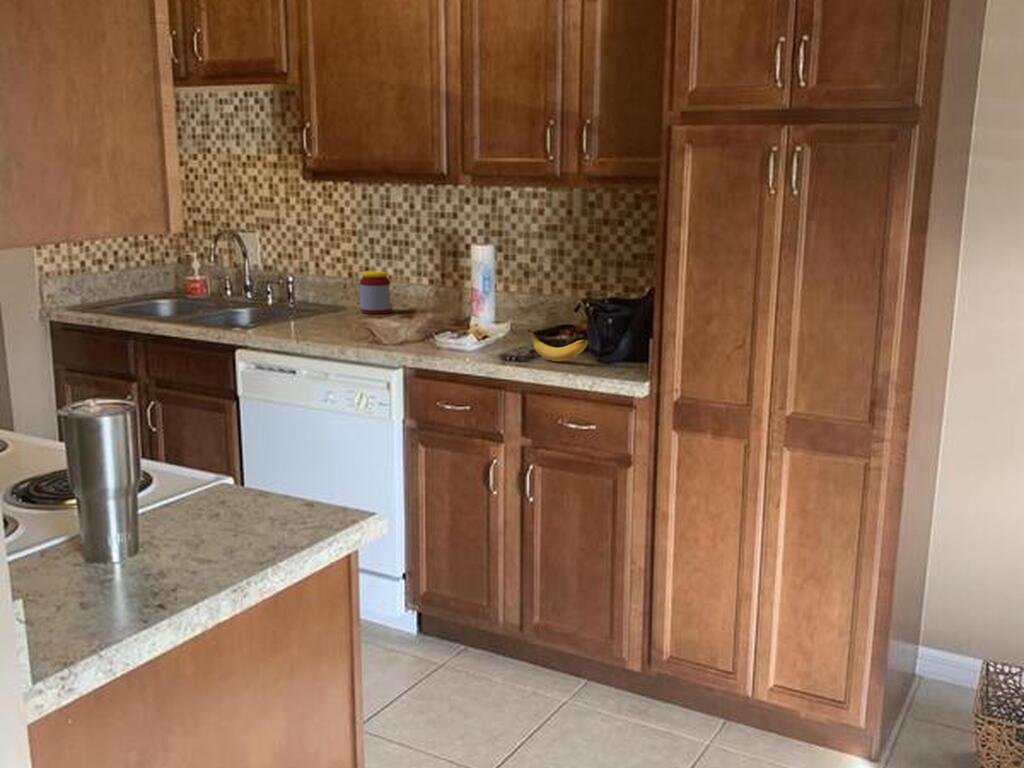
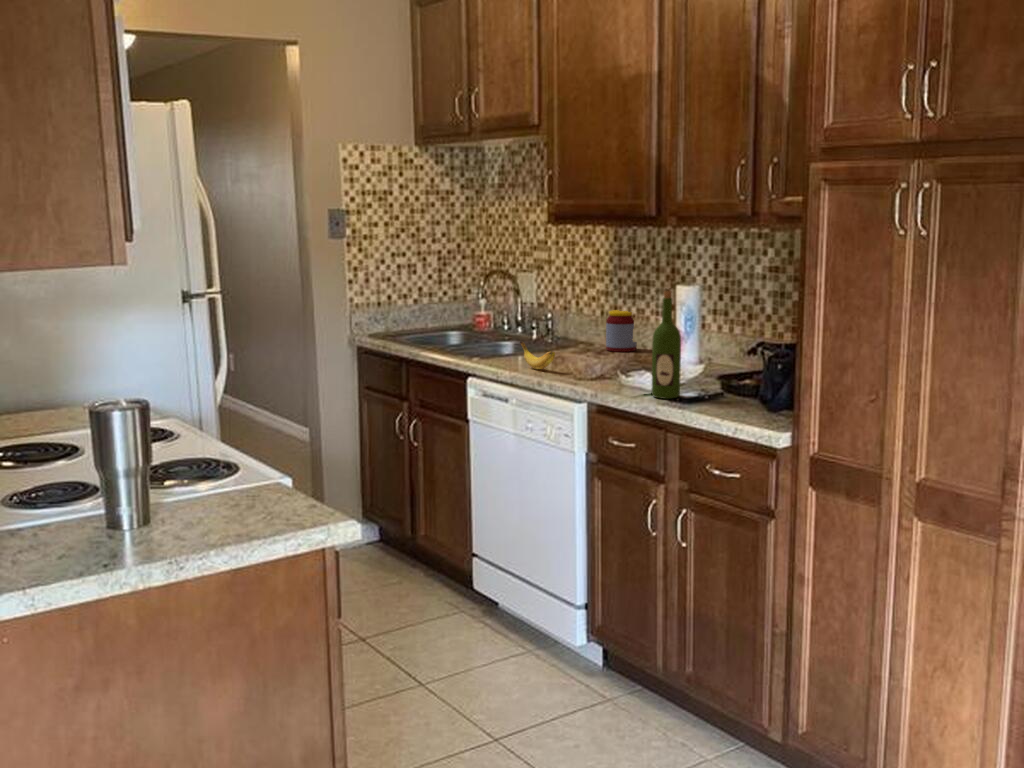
wine bottle: none [473,252,500,357] -> present [652,291,681,399]
banana: present [528,330,588,361] -> present [520,342,555,369]

